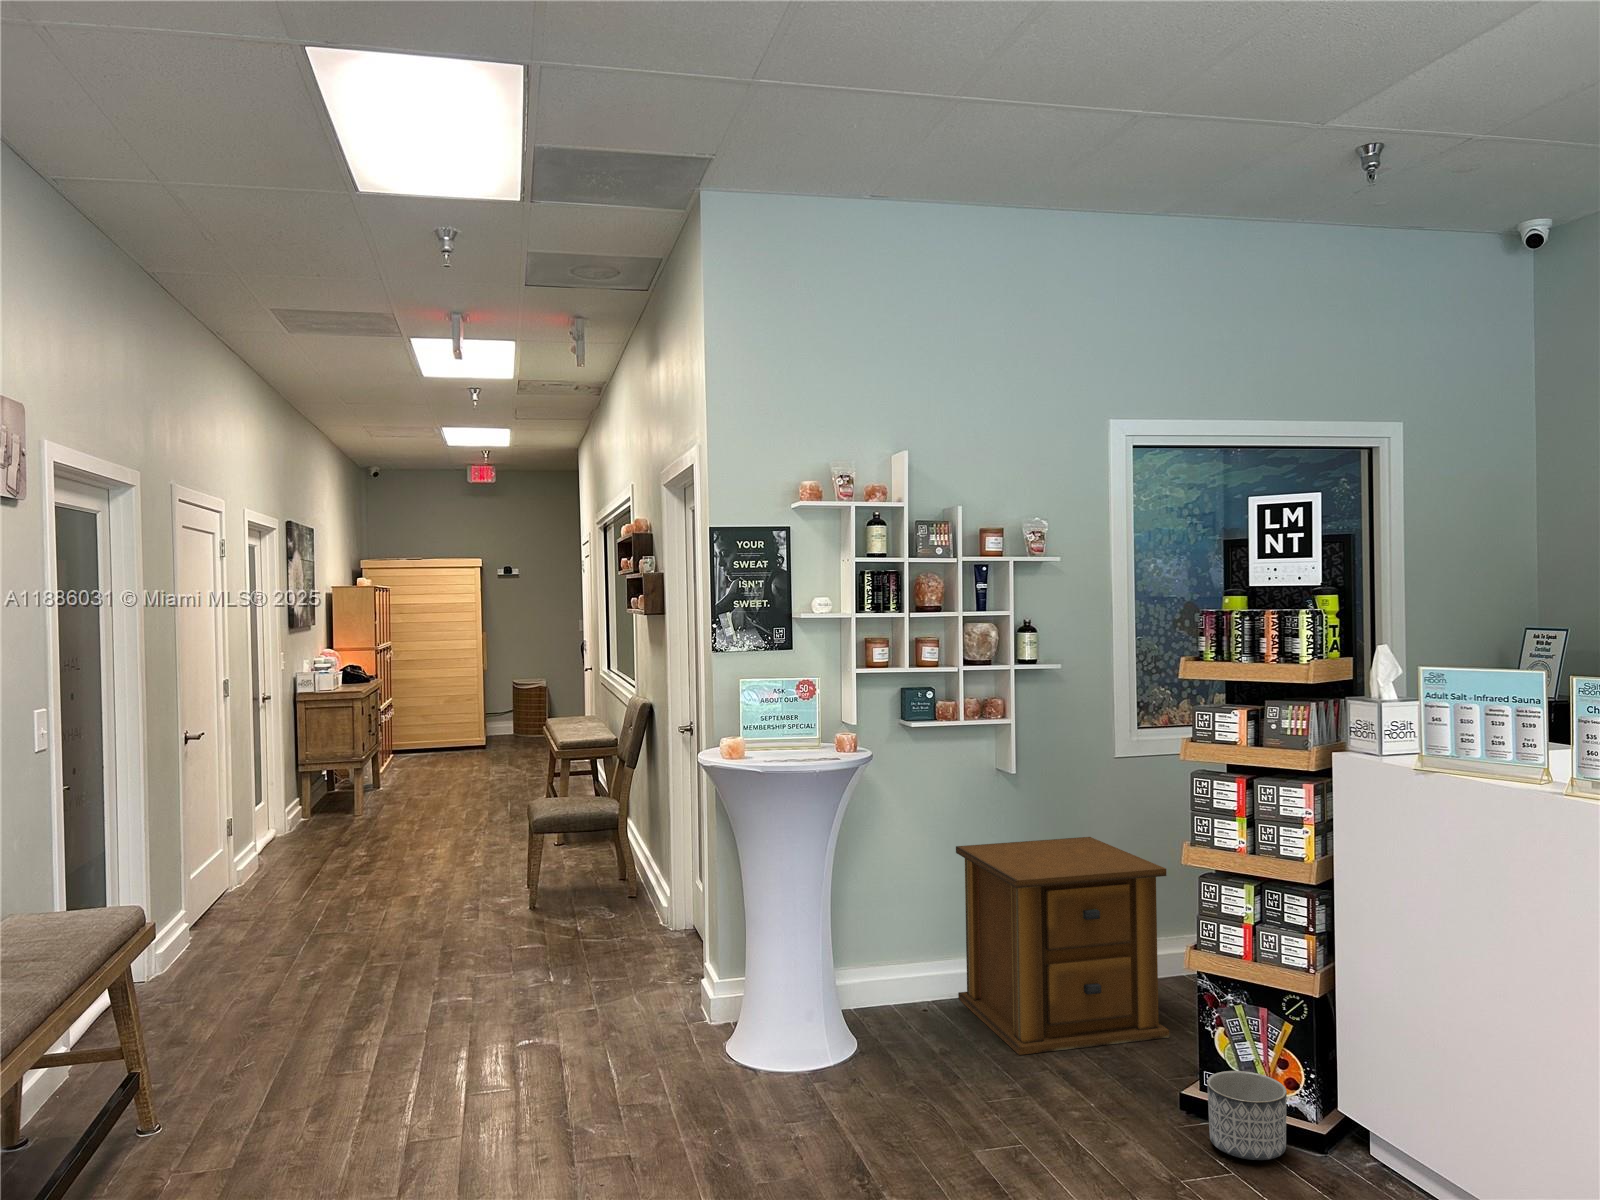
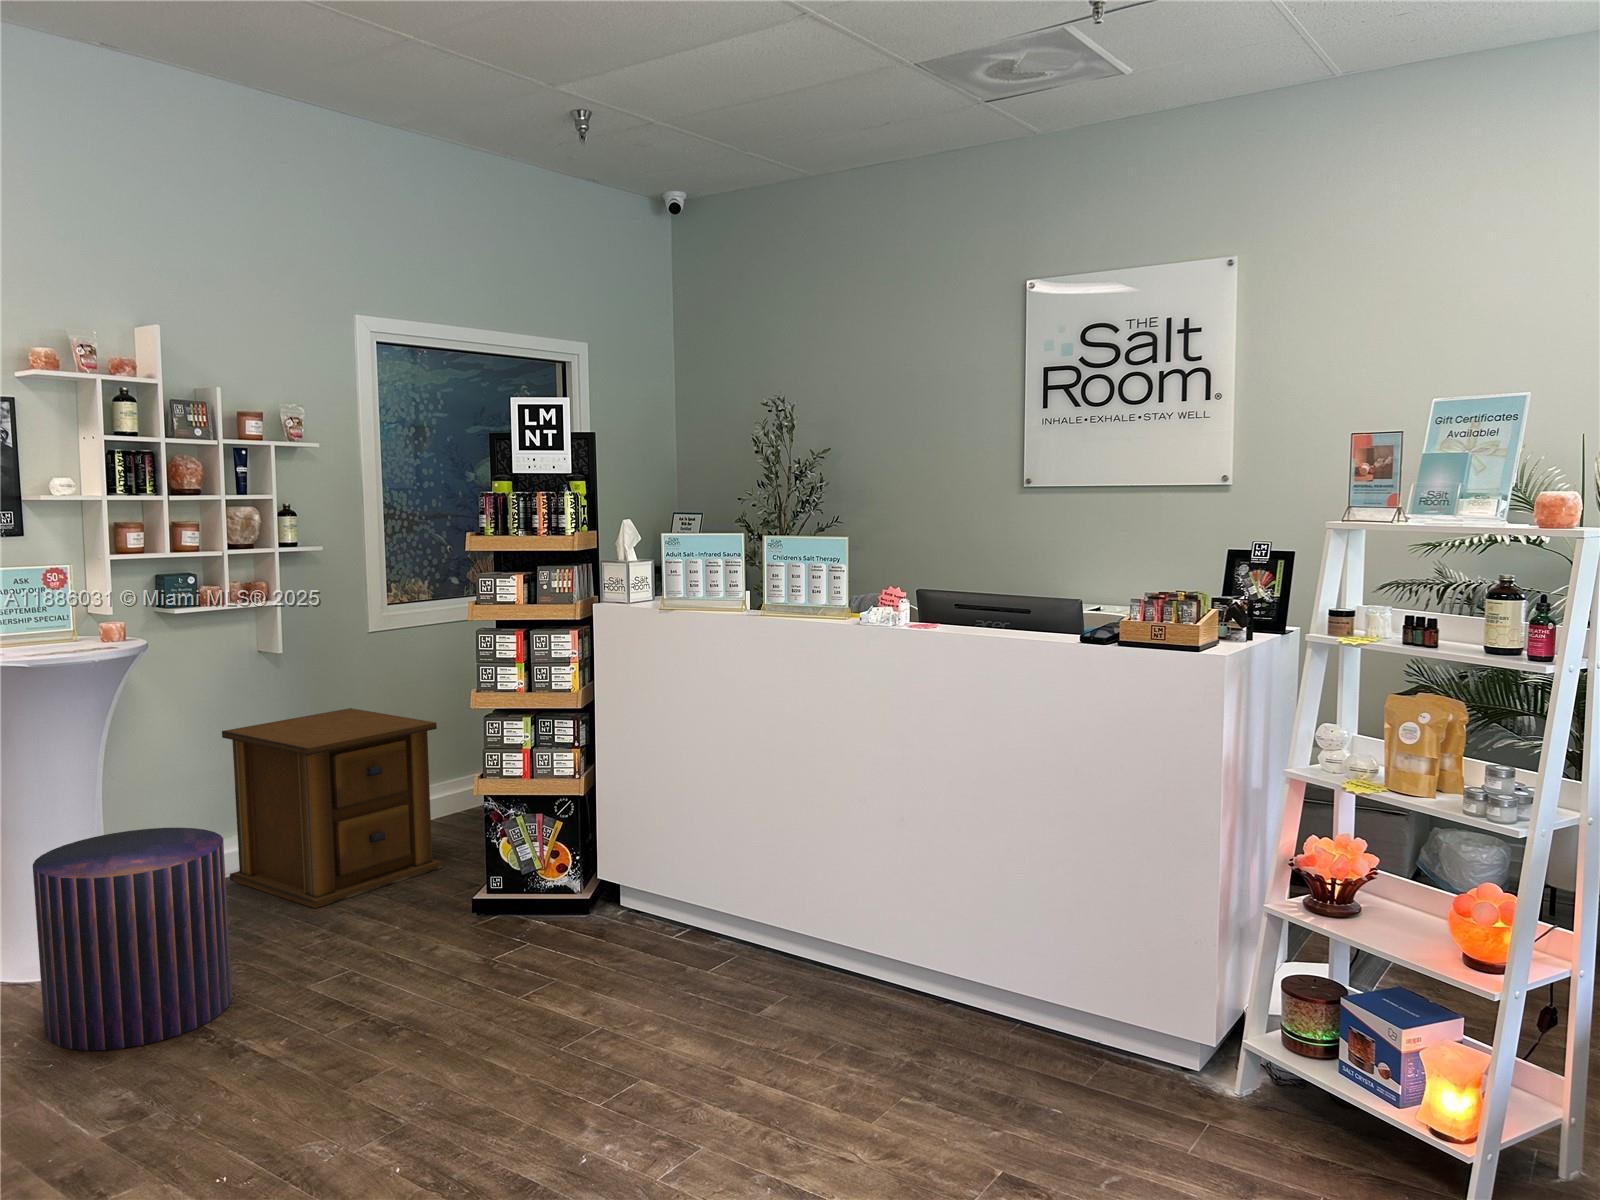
pouf: none [731,942,899,1174] -> present [33,828,232,1050]
planter: present [1207,1071,1287,1160] -> none [502,866,562,930]

